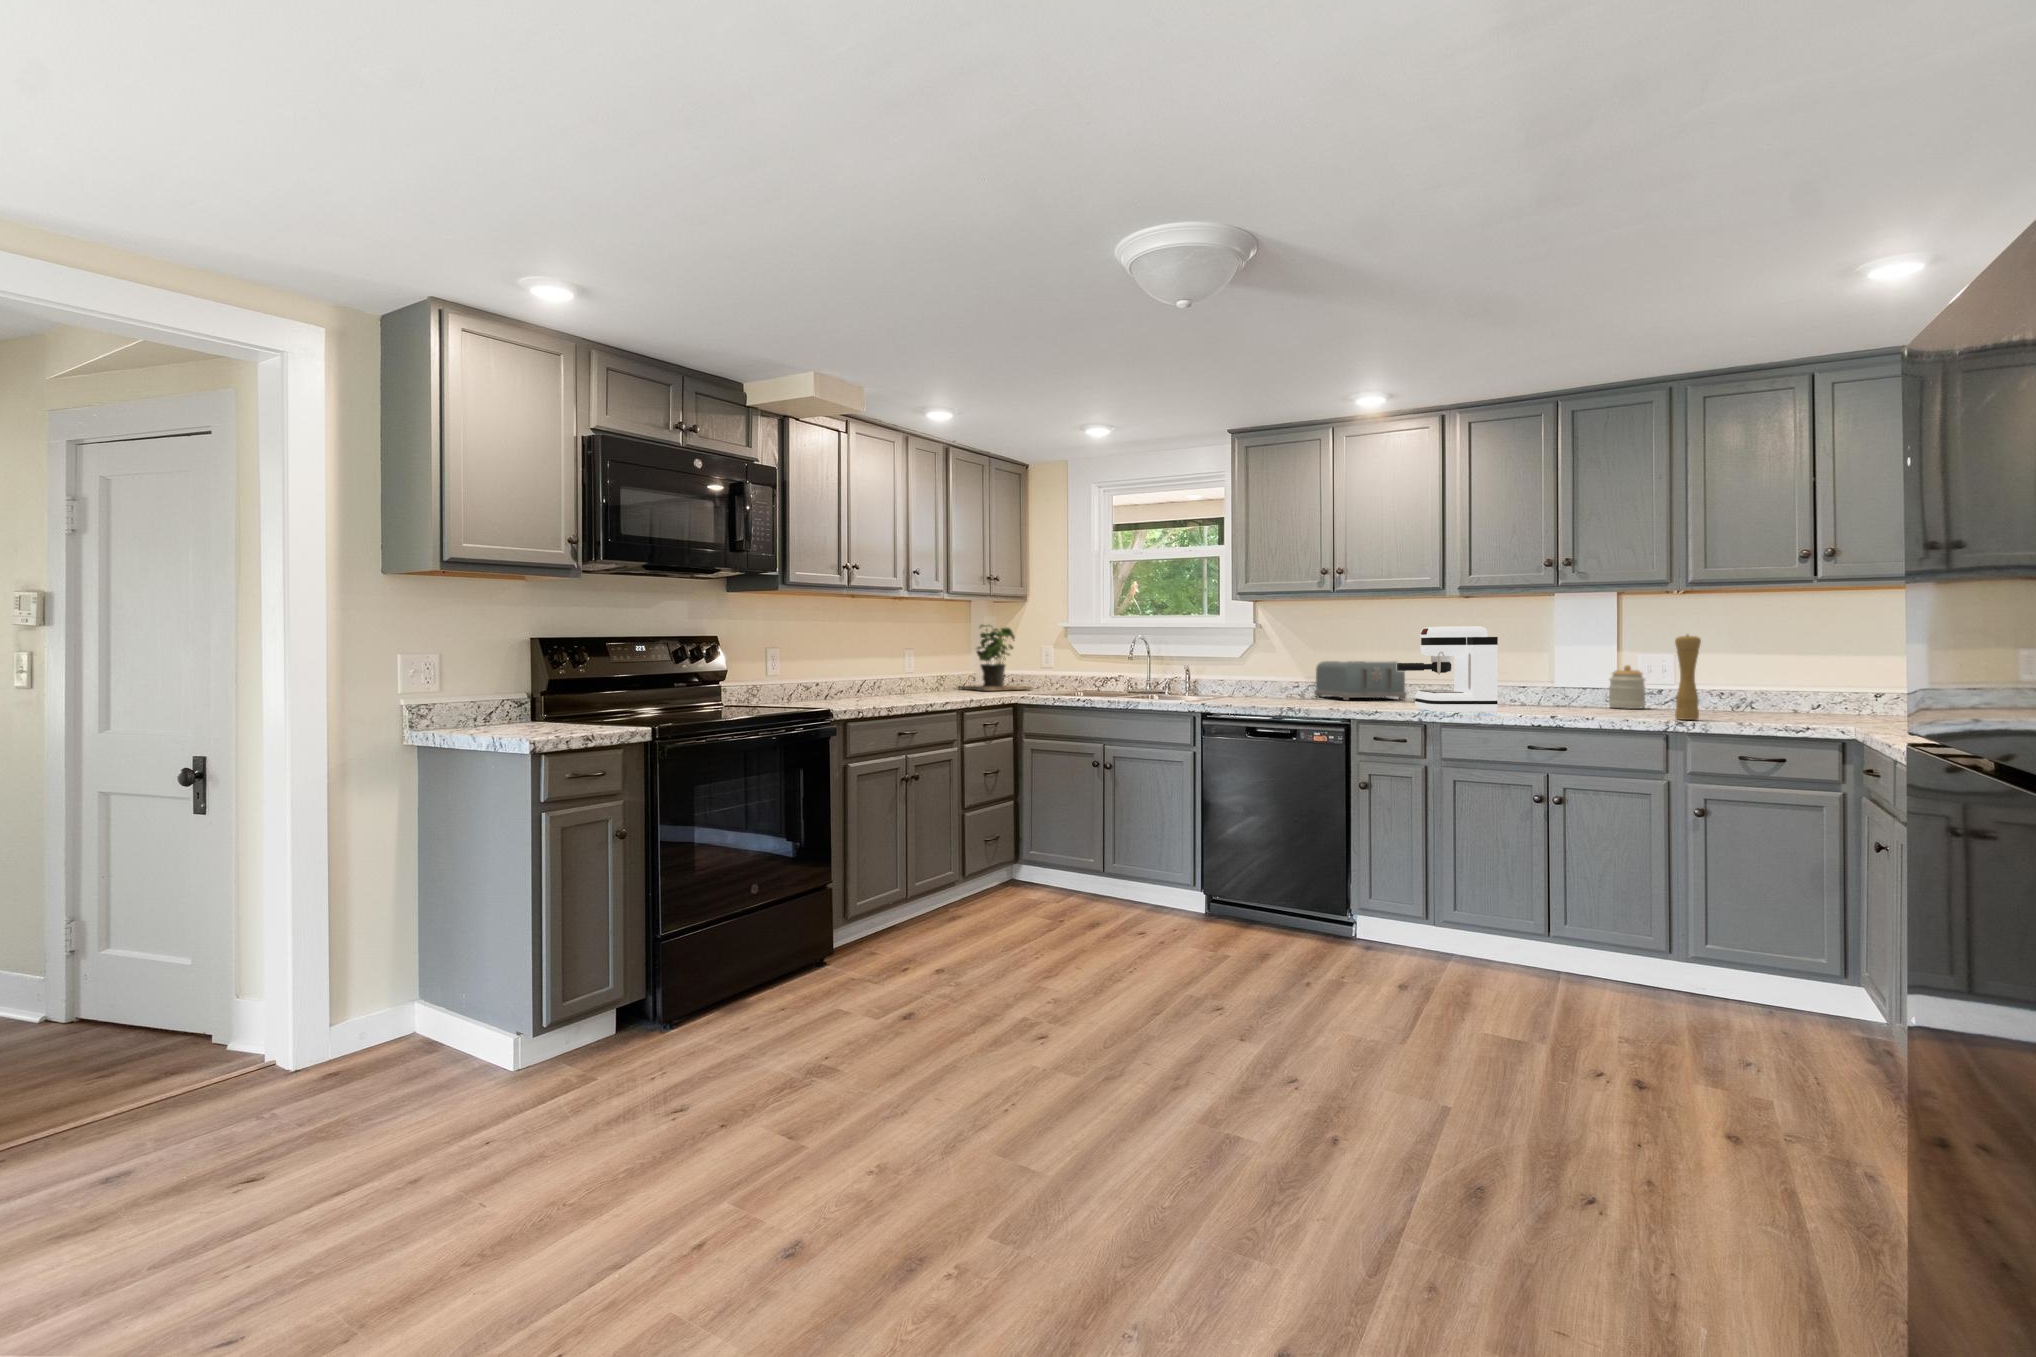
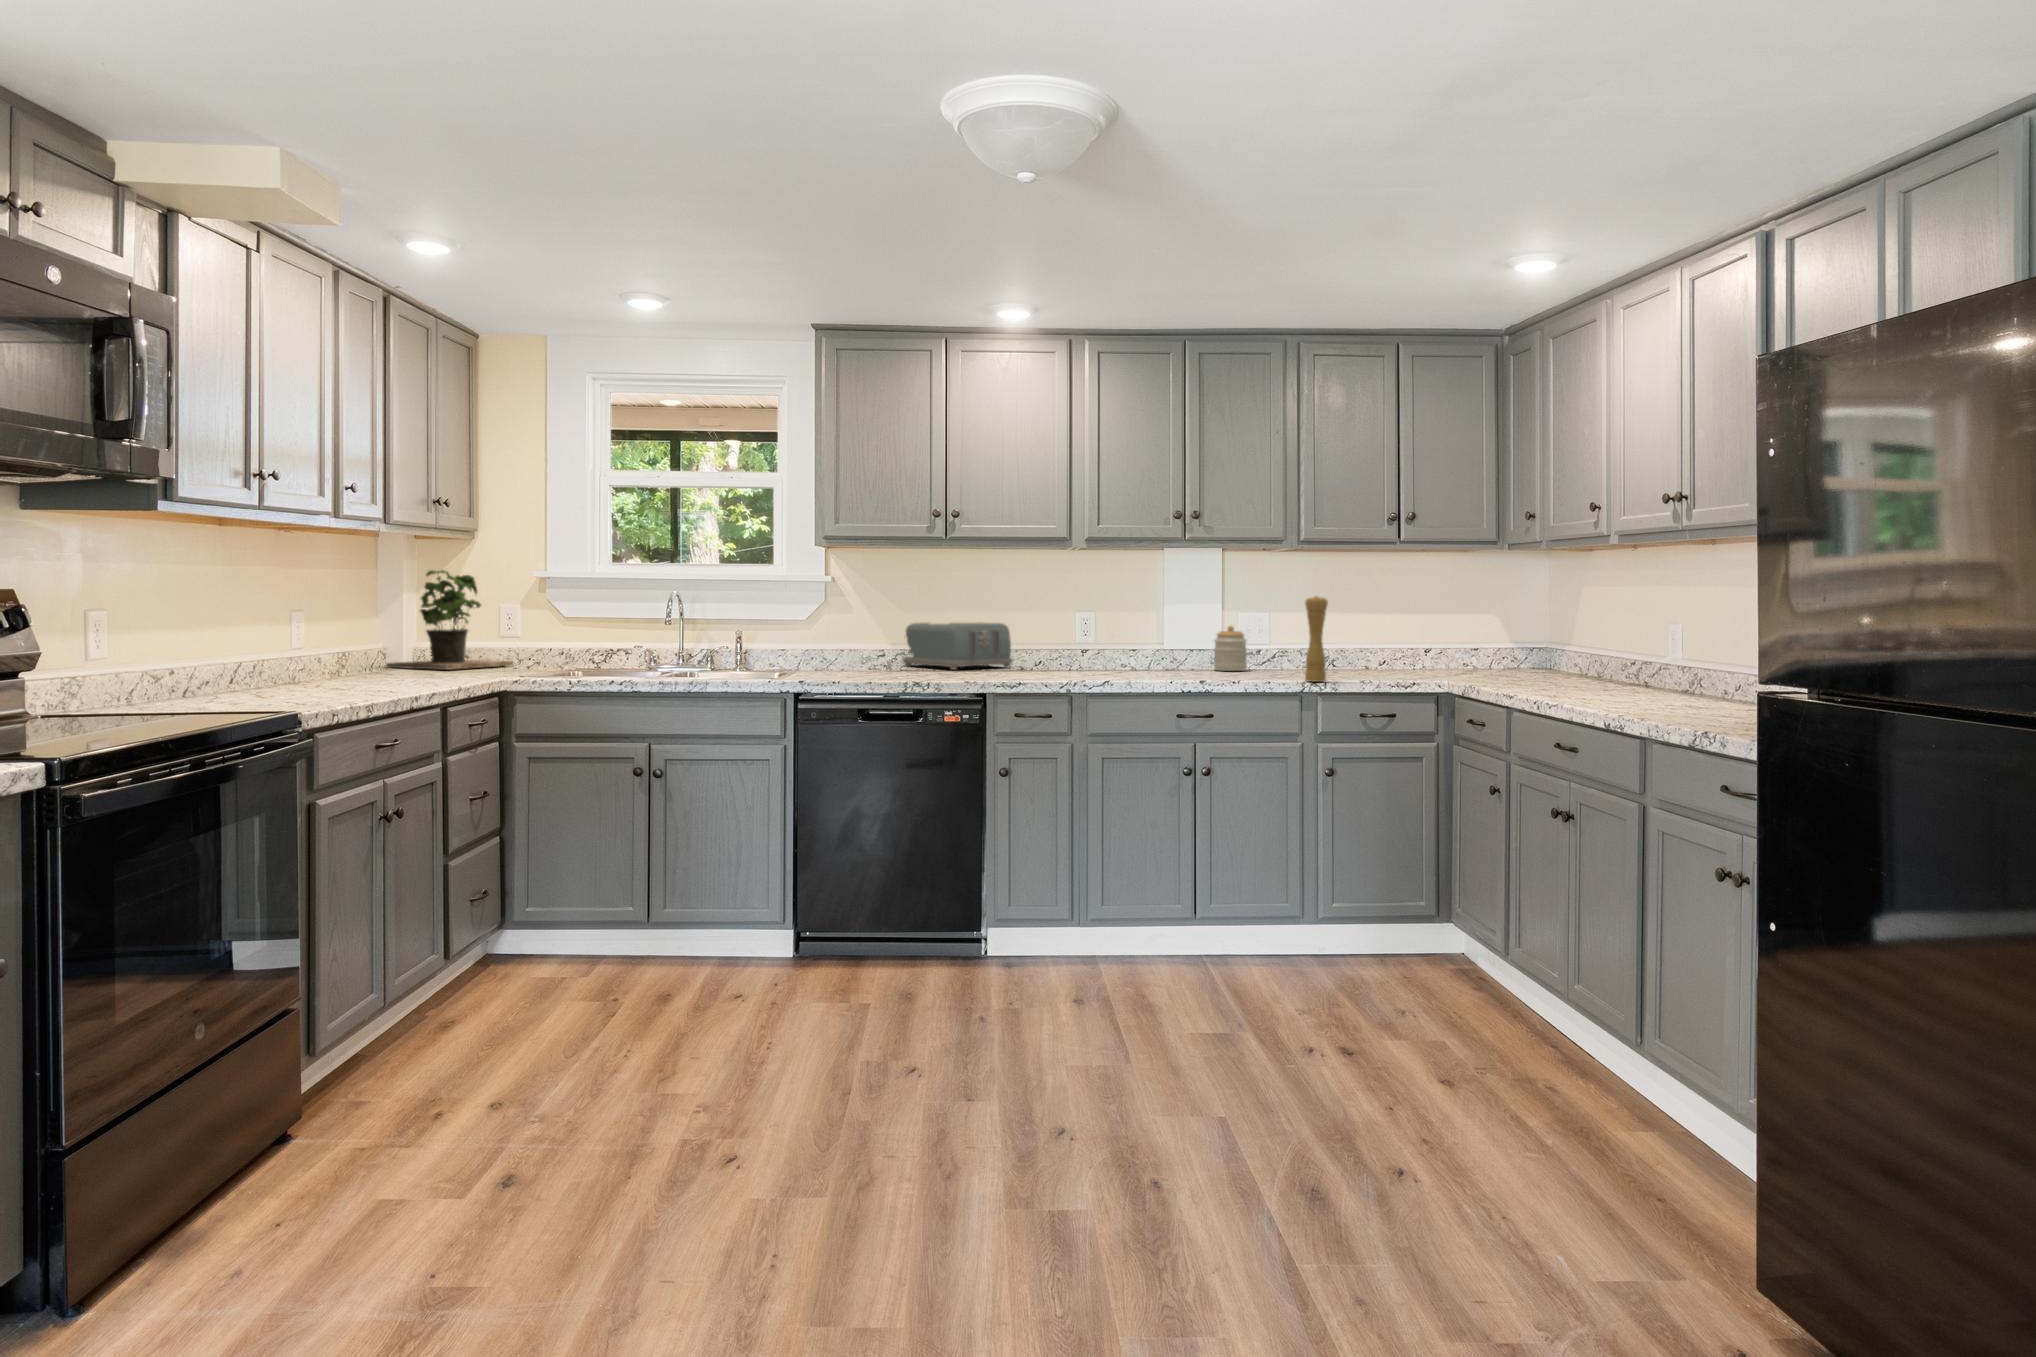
coffee maker: present [1397,627,1498,714] -> none [1046,585,1153,684]

